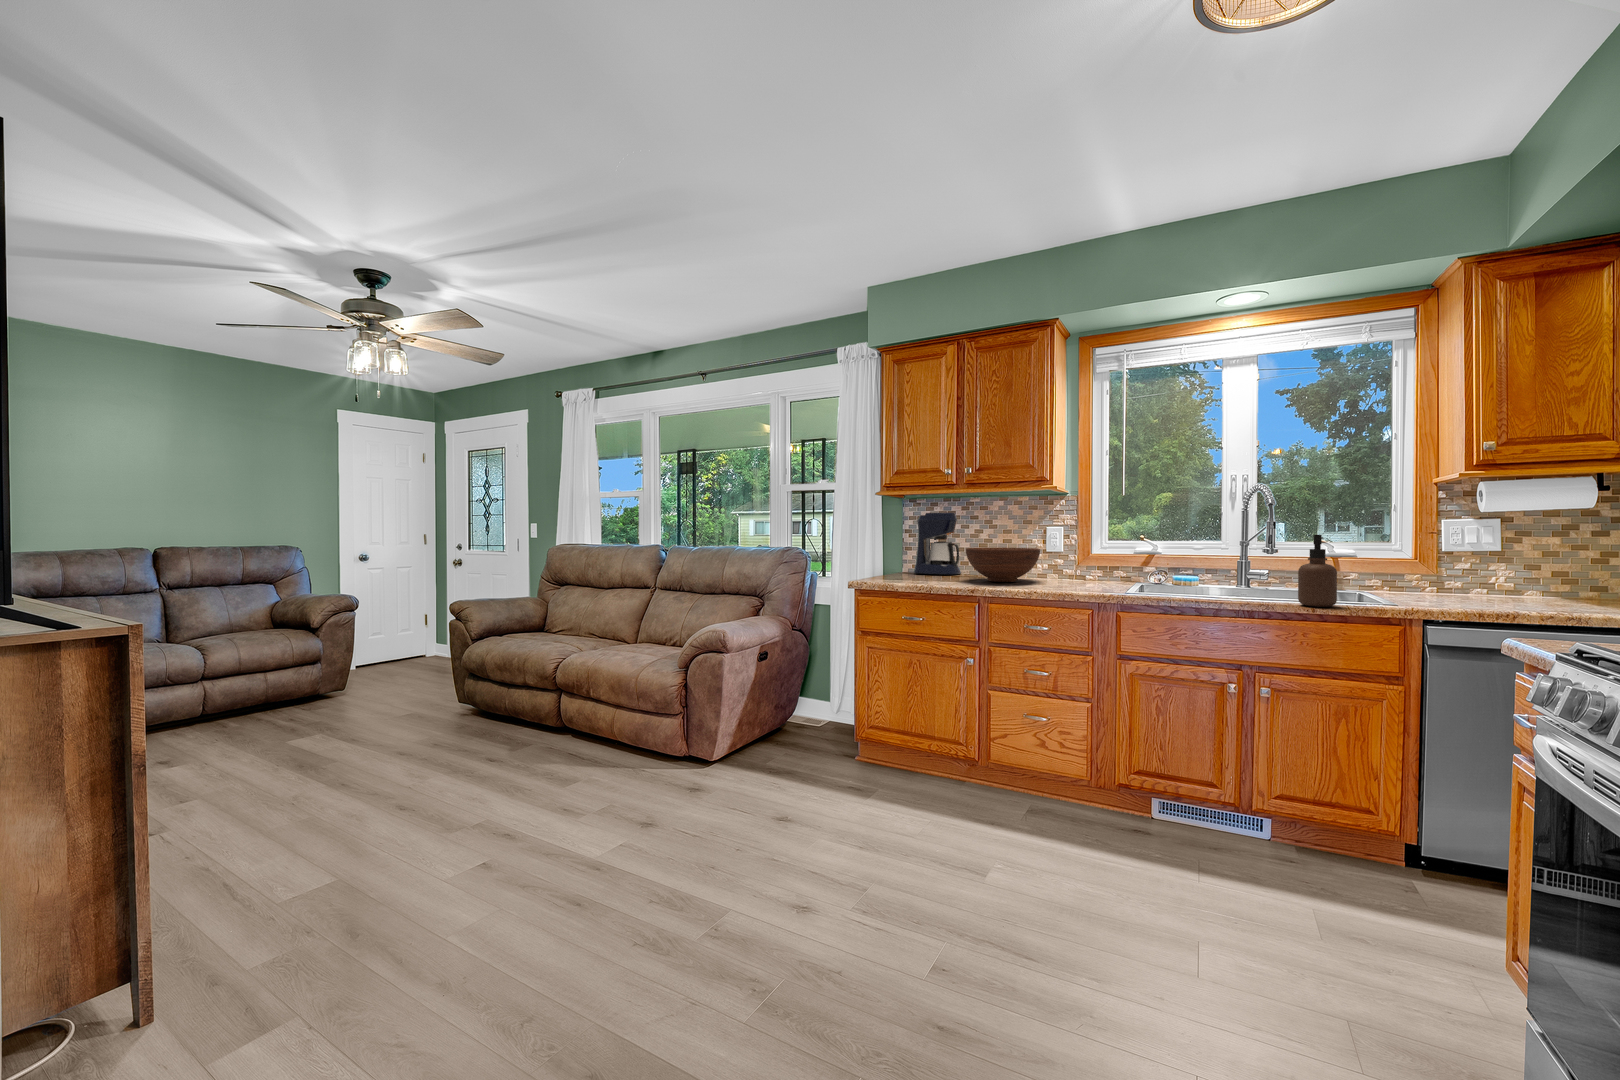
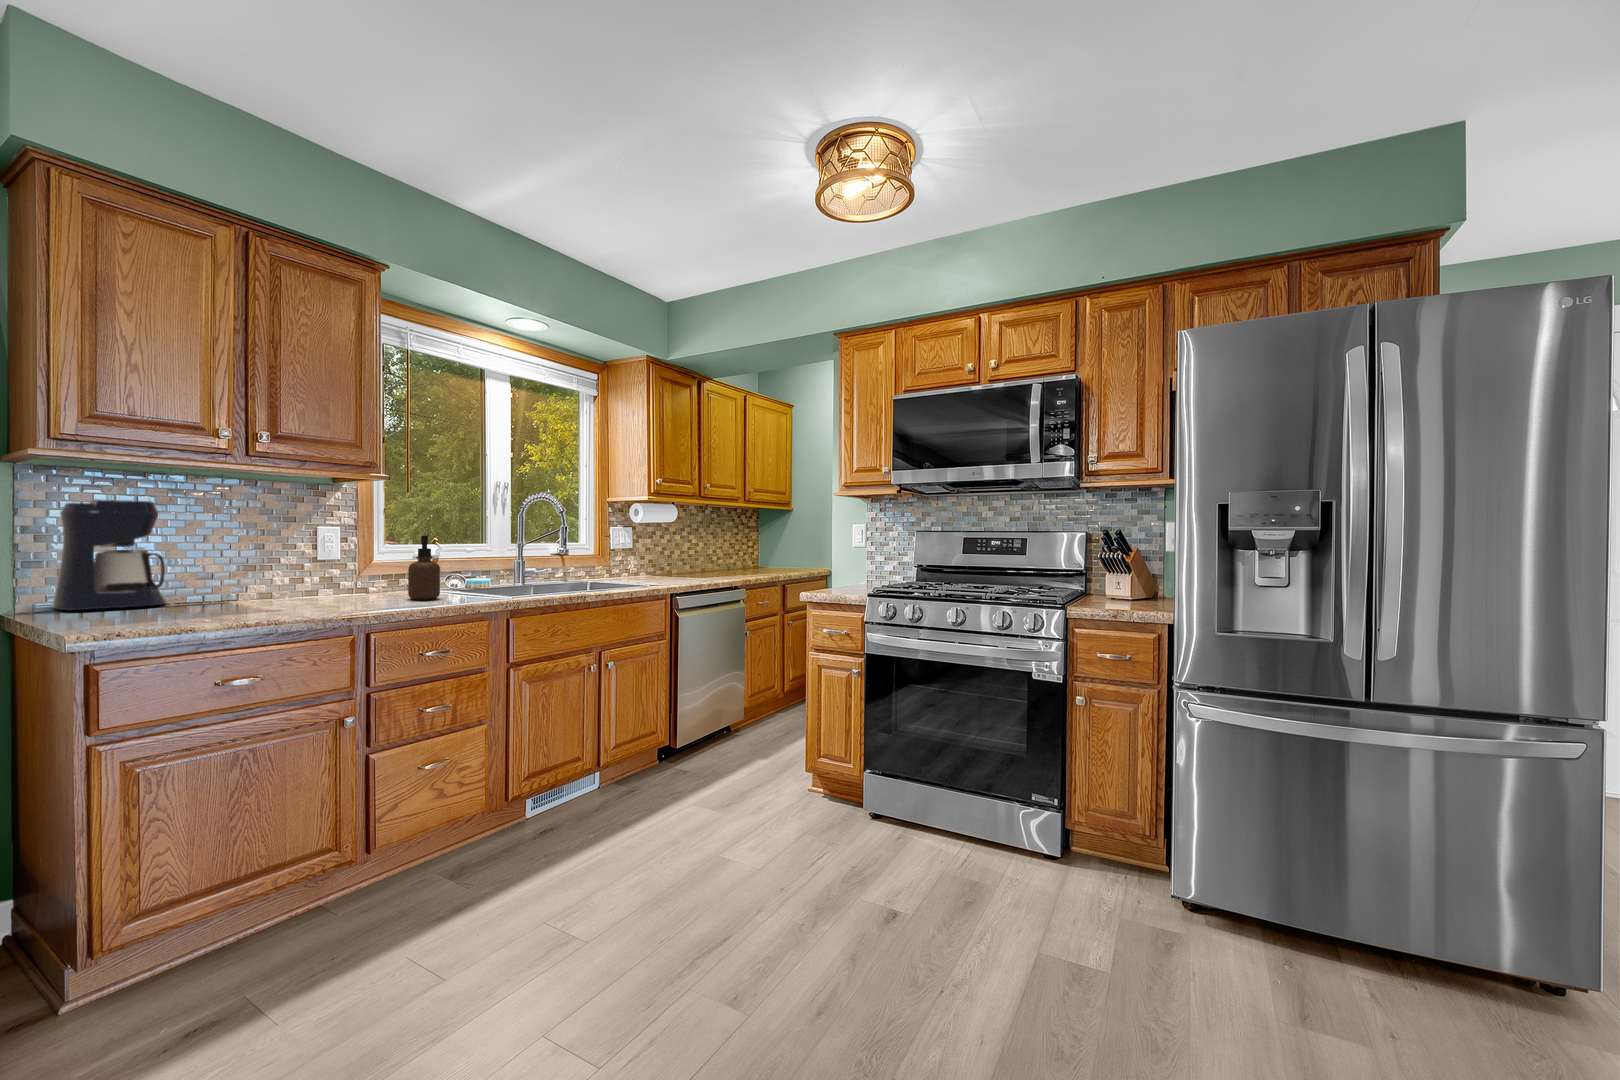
soap dispenser: present [1298,535,1337,607] -> present [408,536,440,600]
fruit bowl: present [966,548,1040,582] -> none [244,556,368,606]

